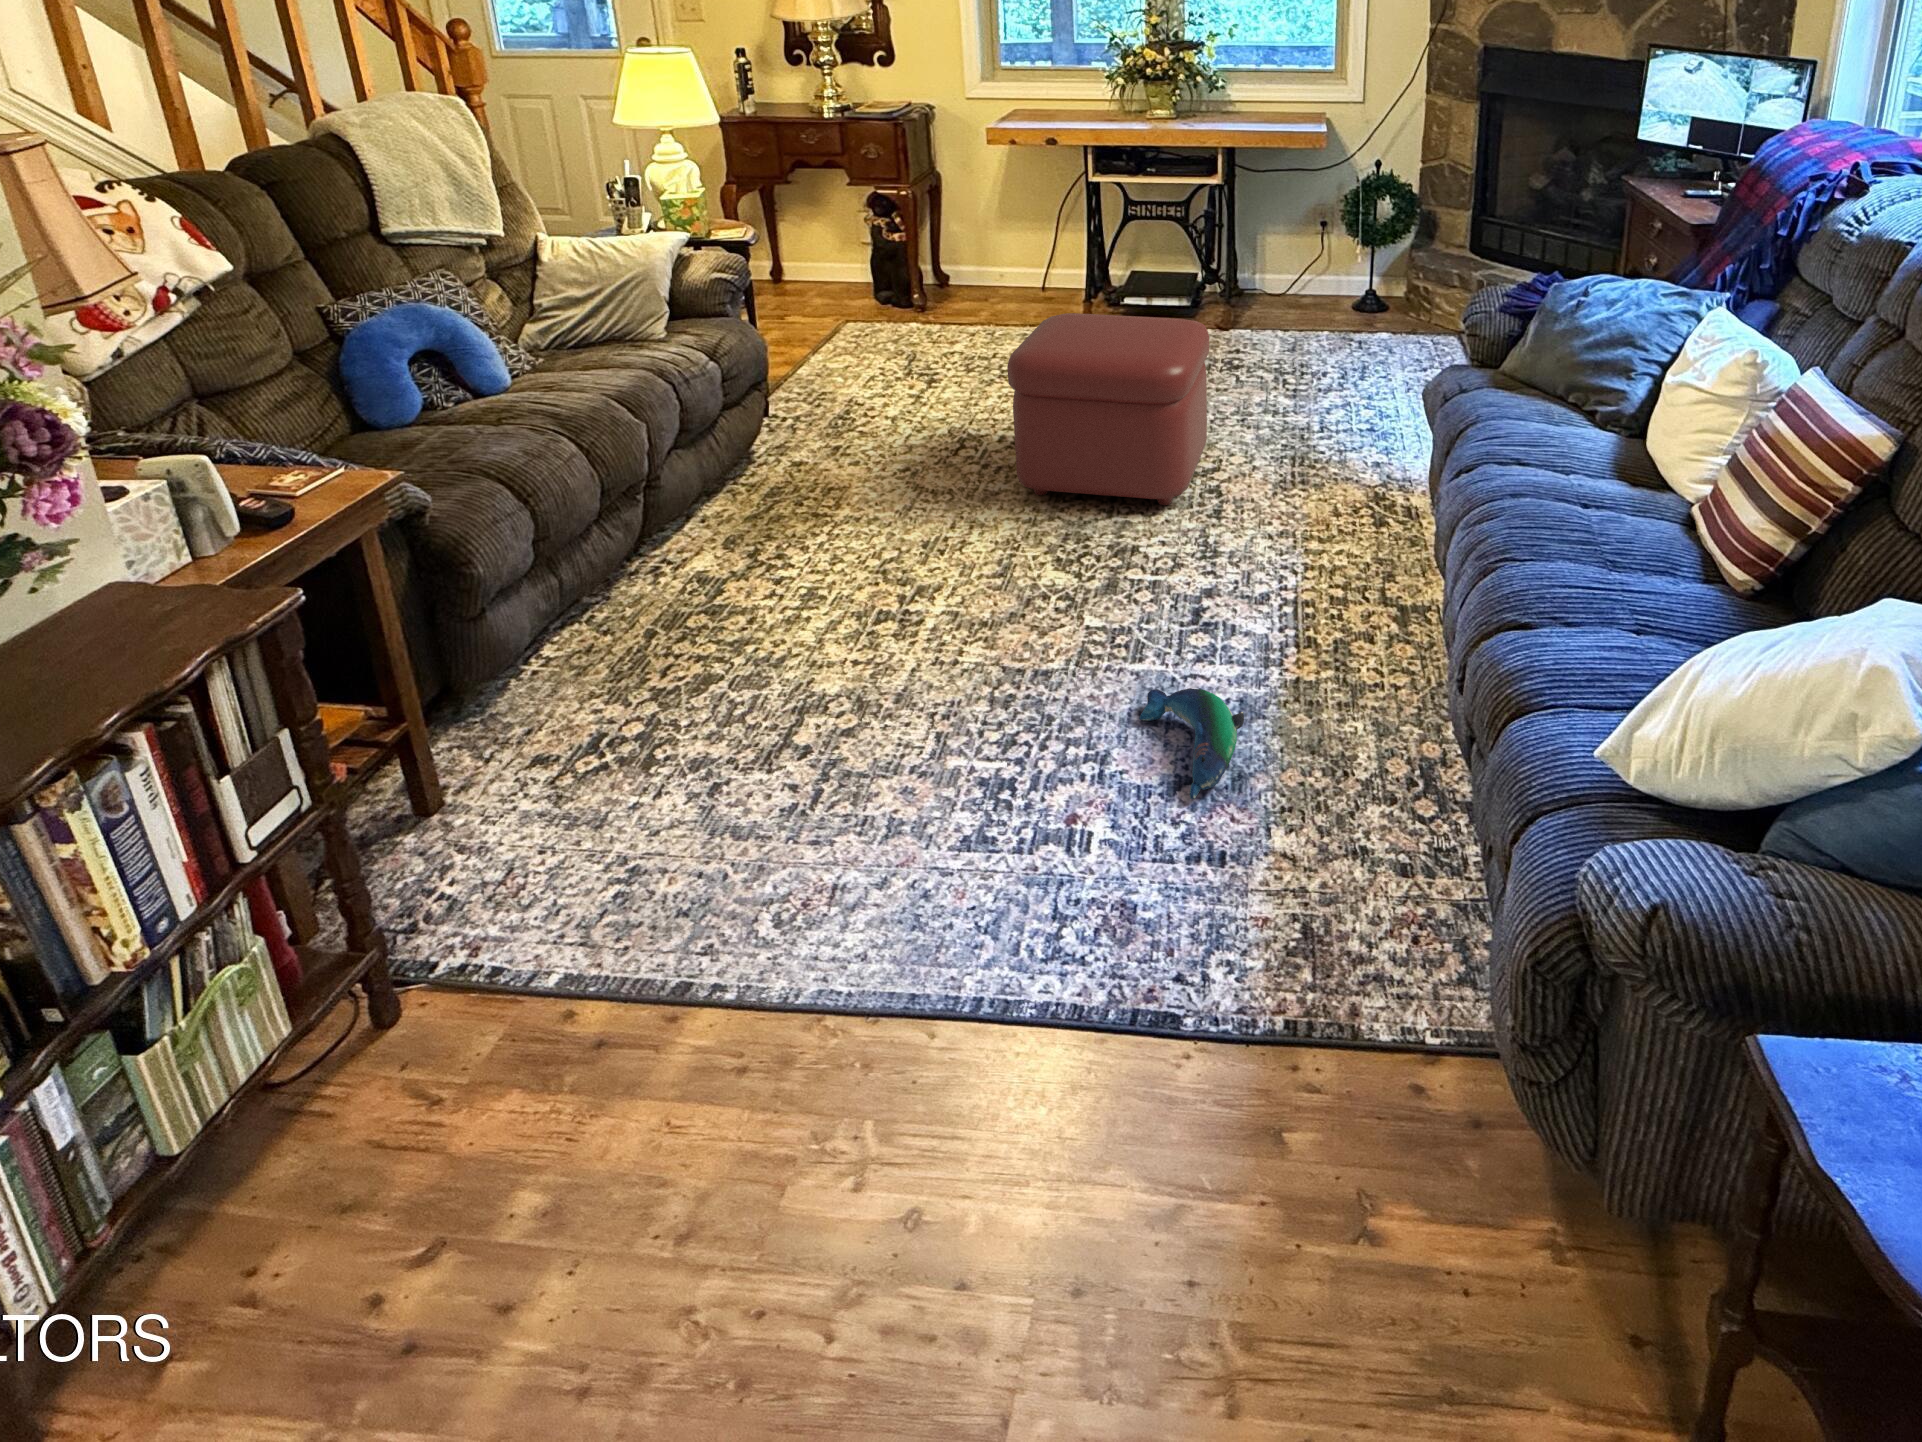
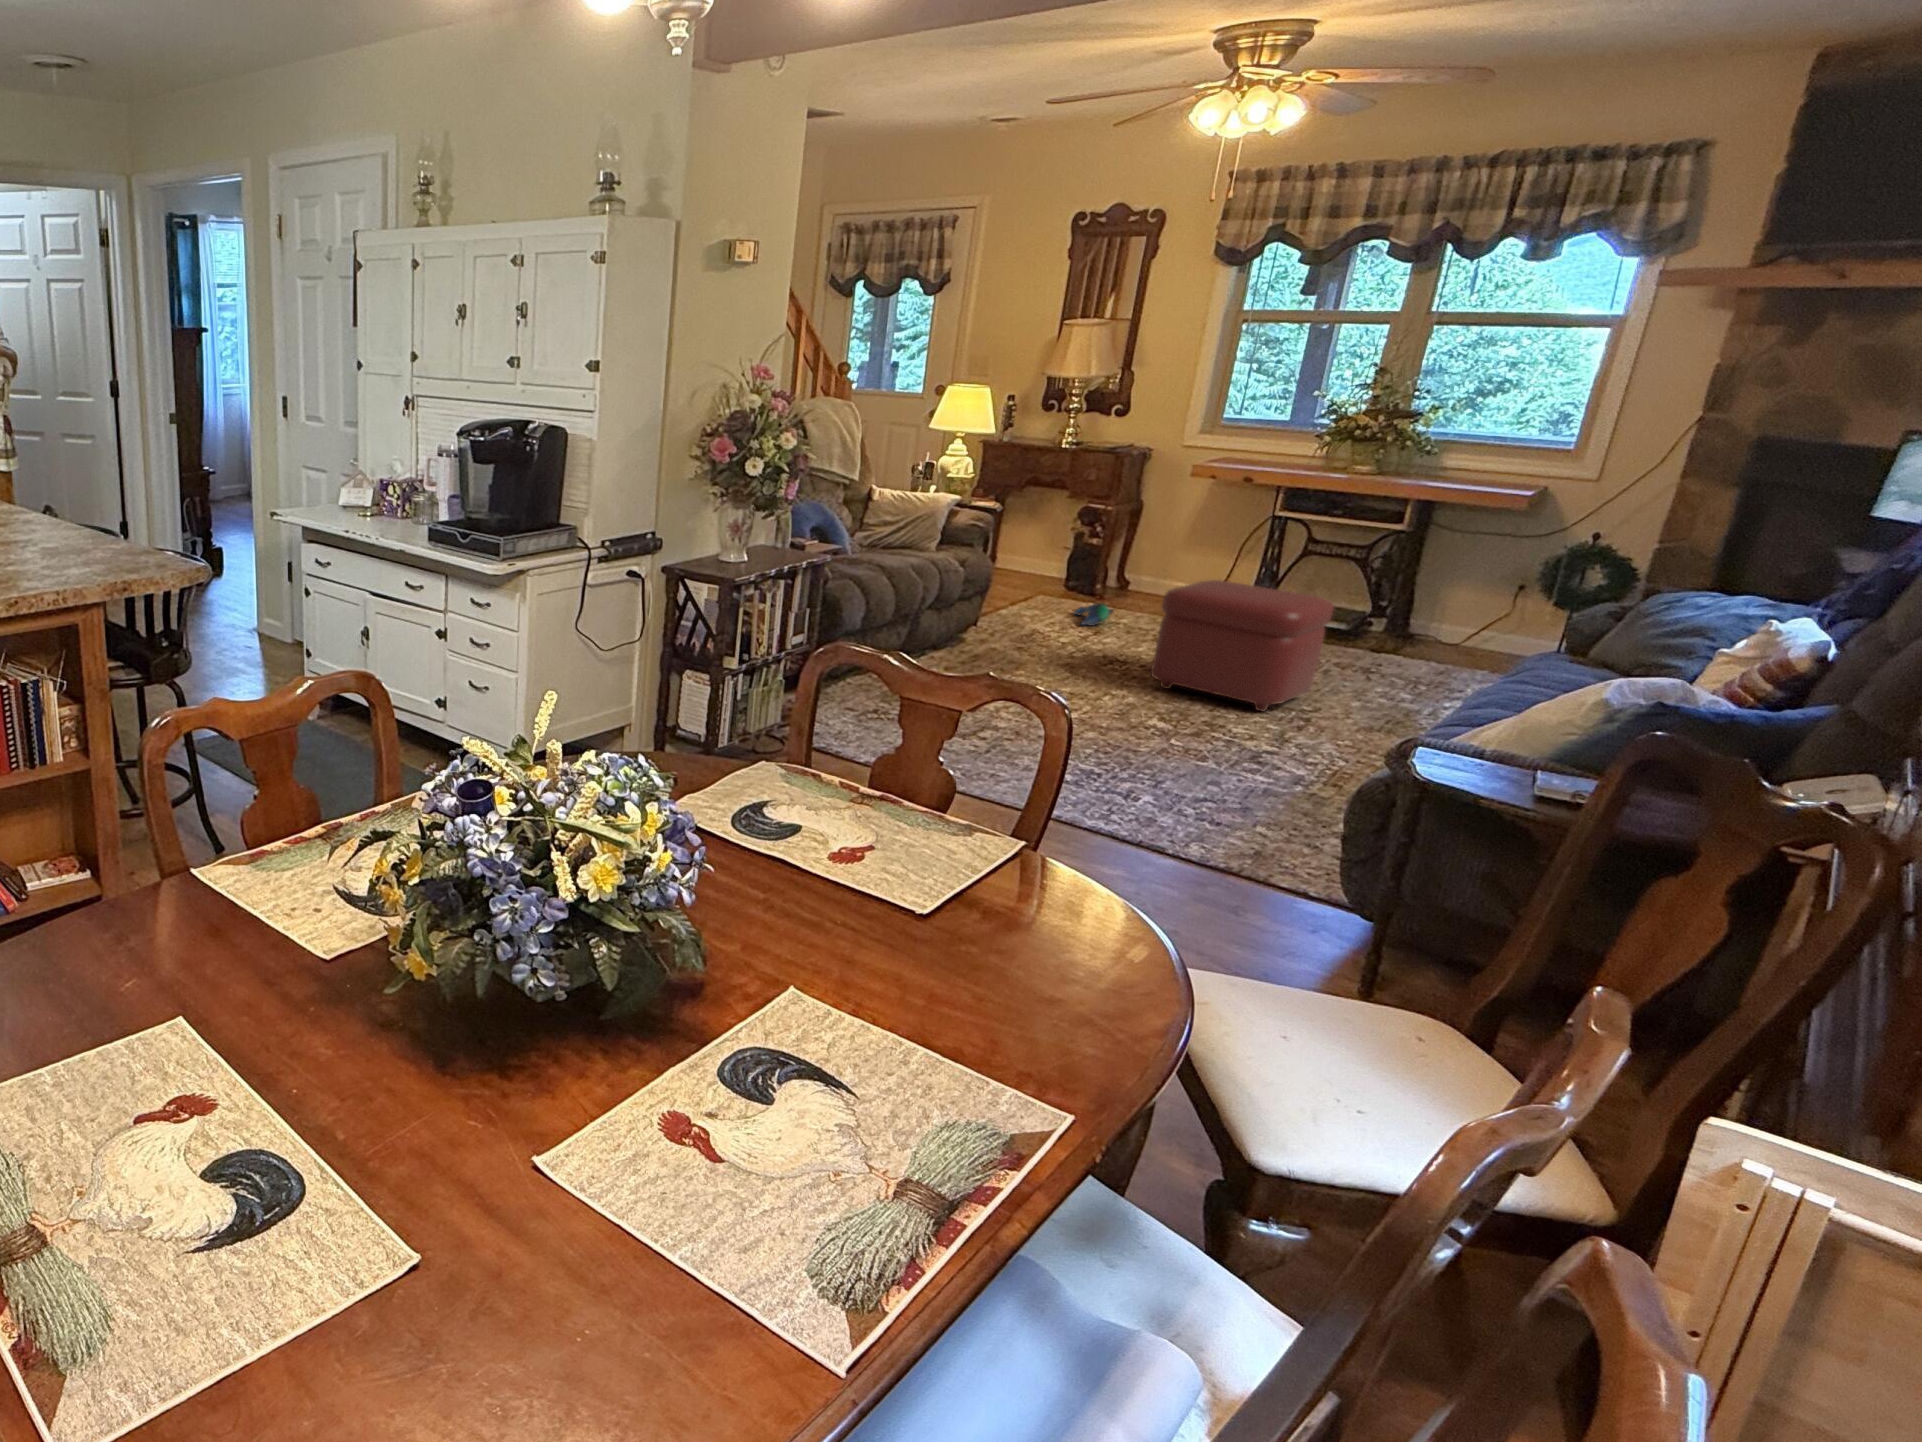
plush toy: present [1139,688,1244,799] -> present [1074,603,1113,626]

